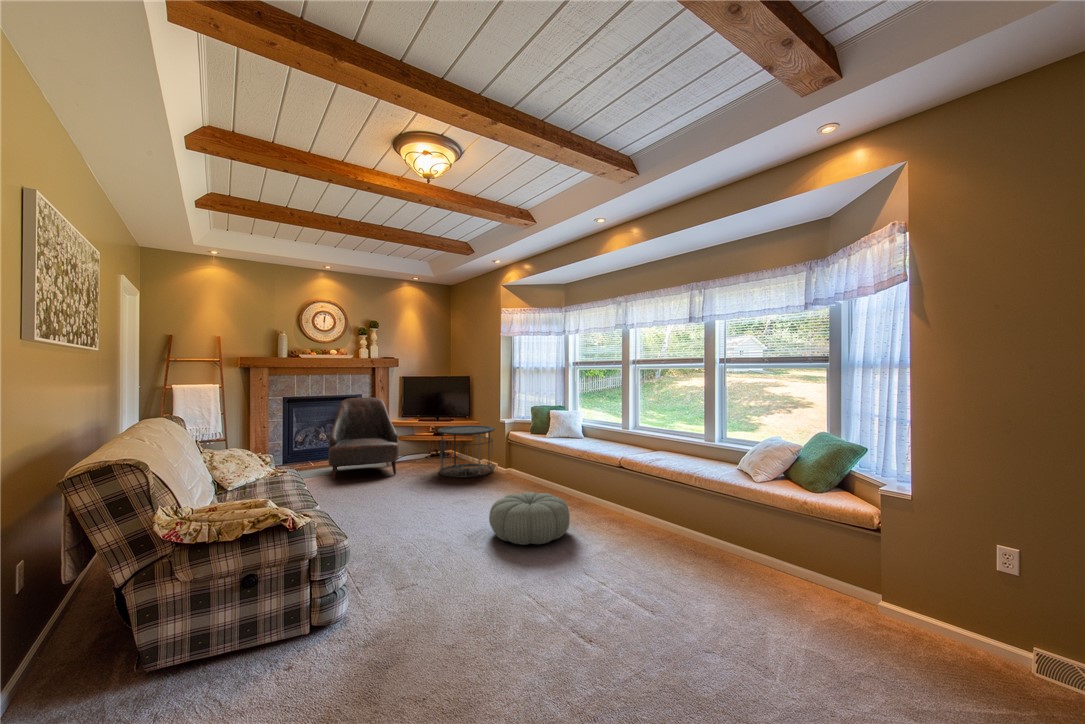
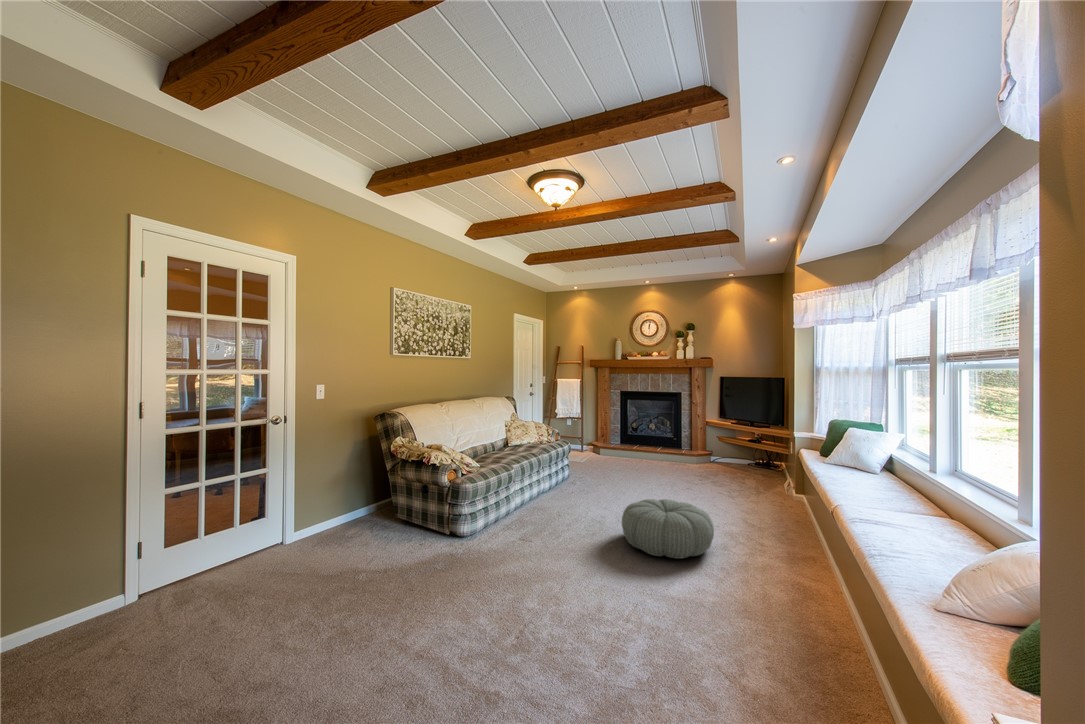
armchair: present [328,397,399,481] -> none [630,395,696,470]
side table: present [438,425,494,477] -> none [718,432,788,492]

